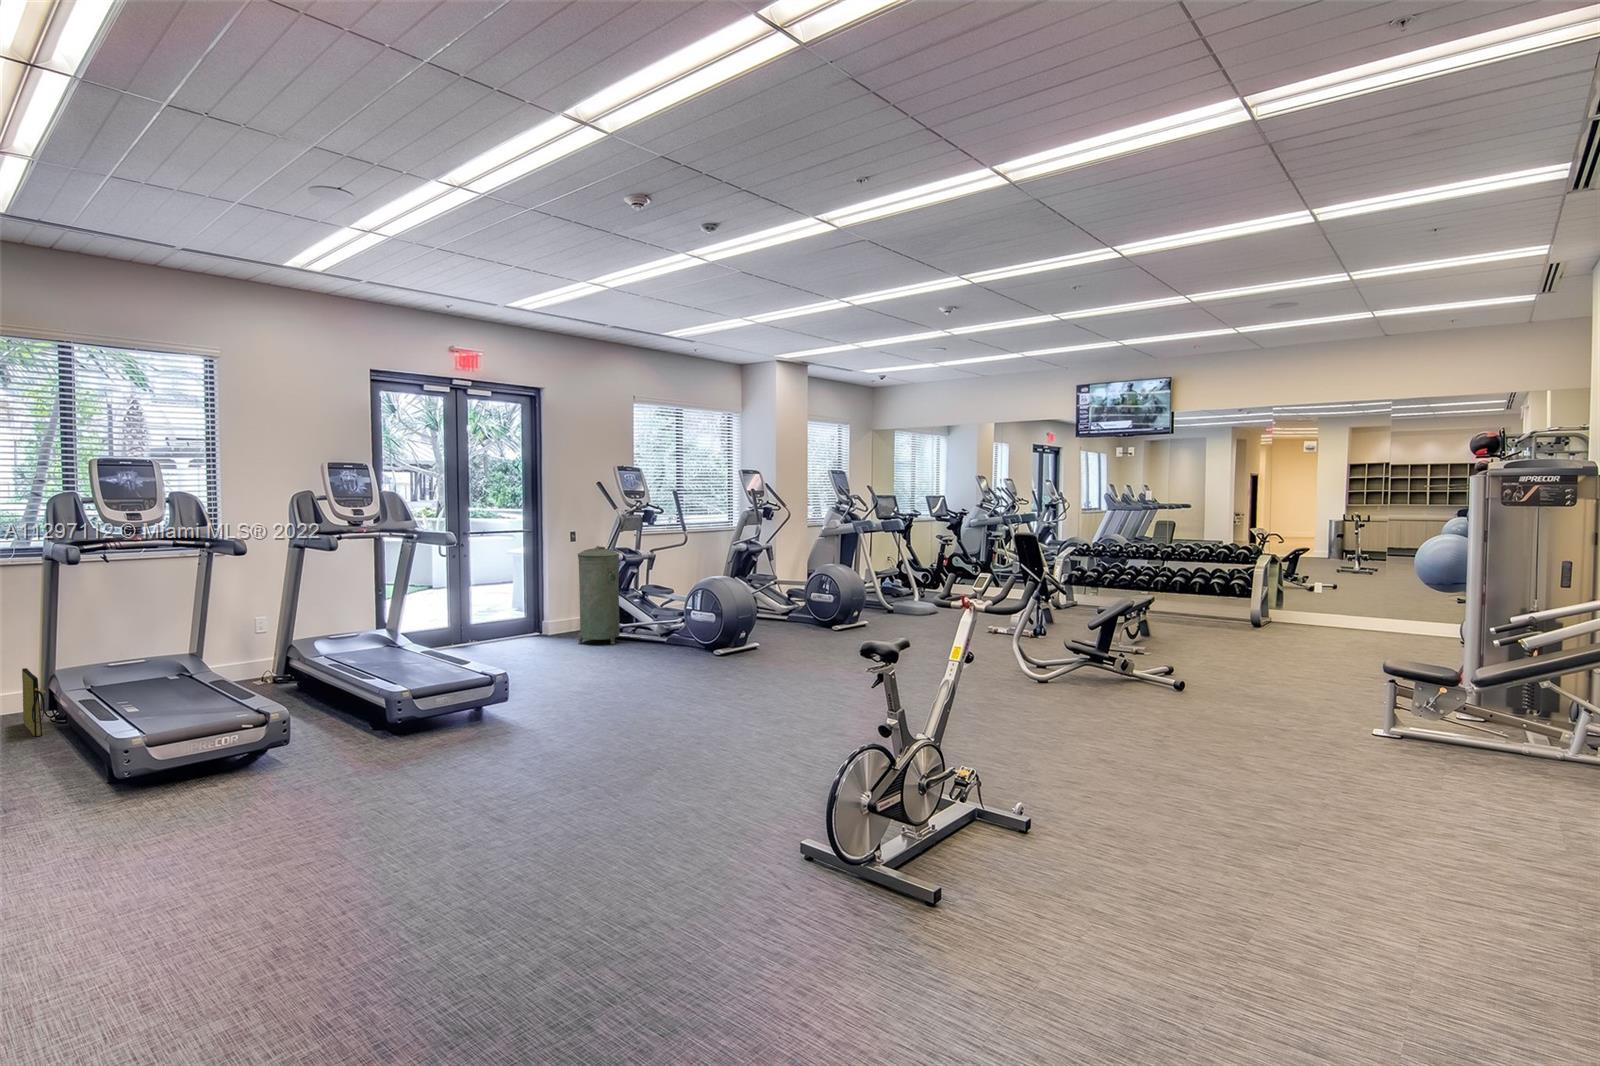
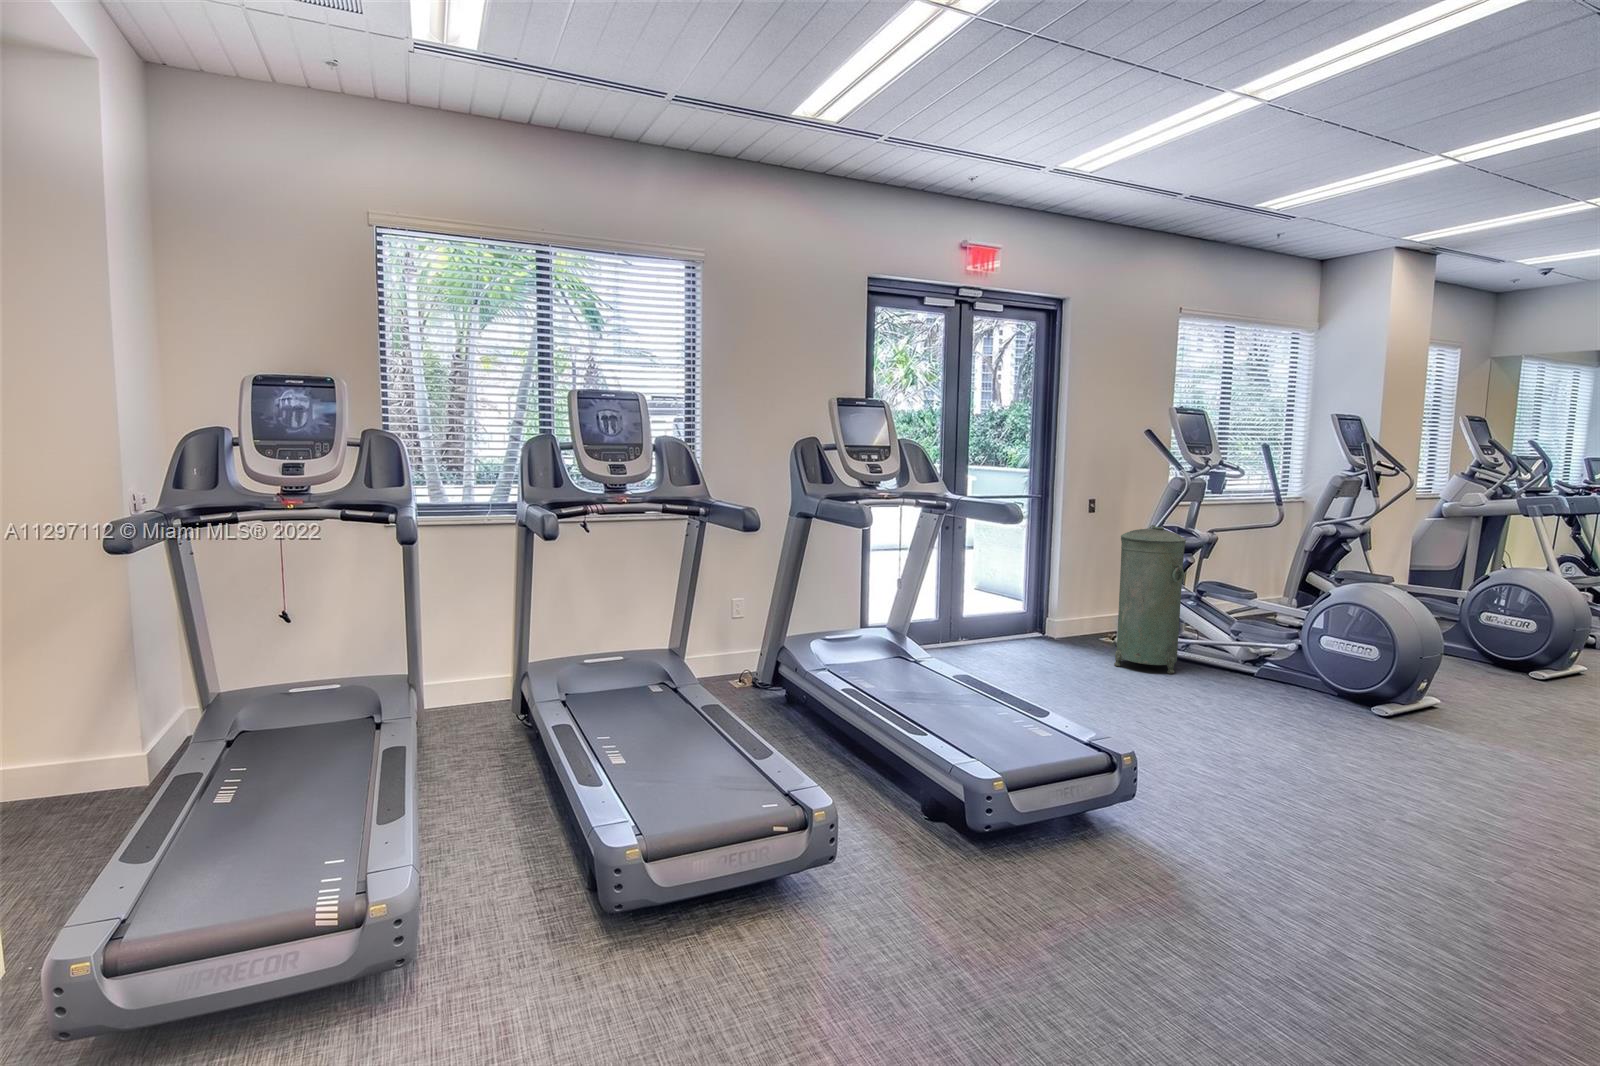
bag: present [22,668,46,737] -> none [499,656,522,752]

